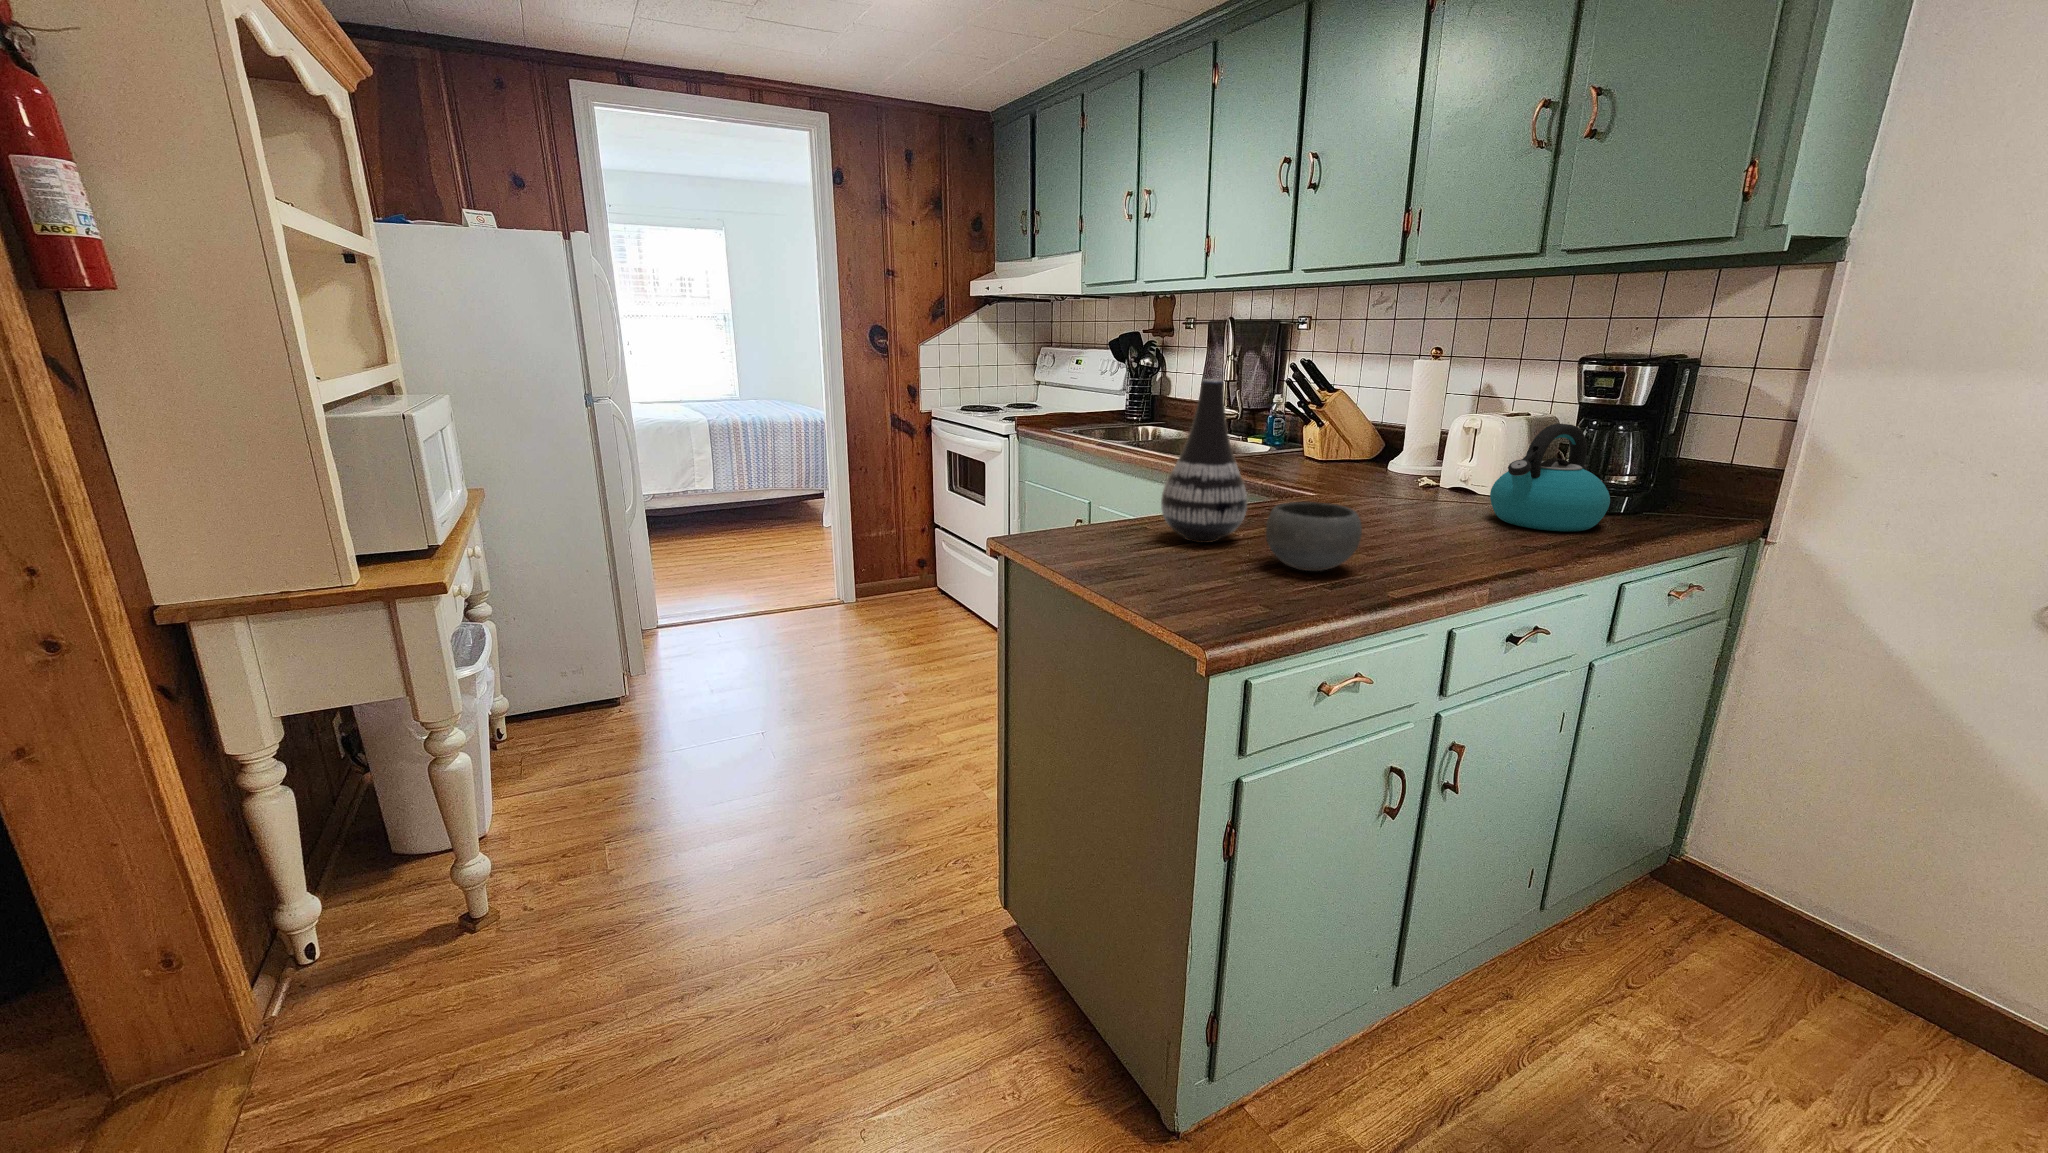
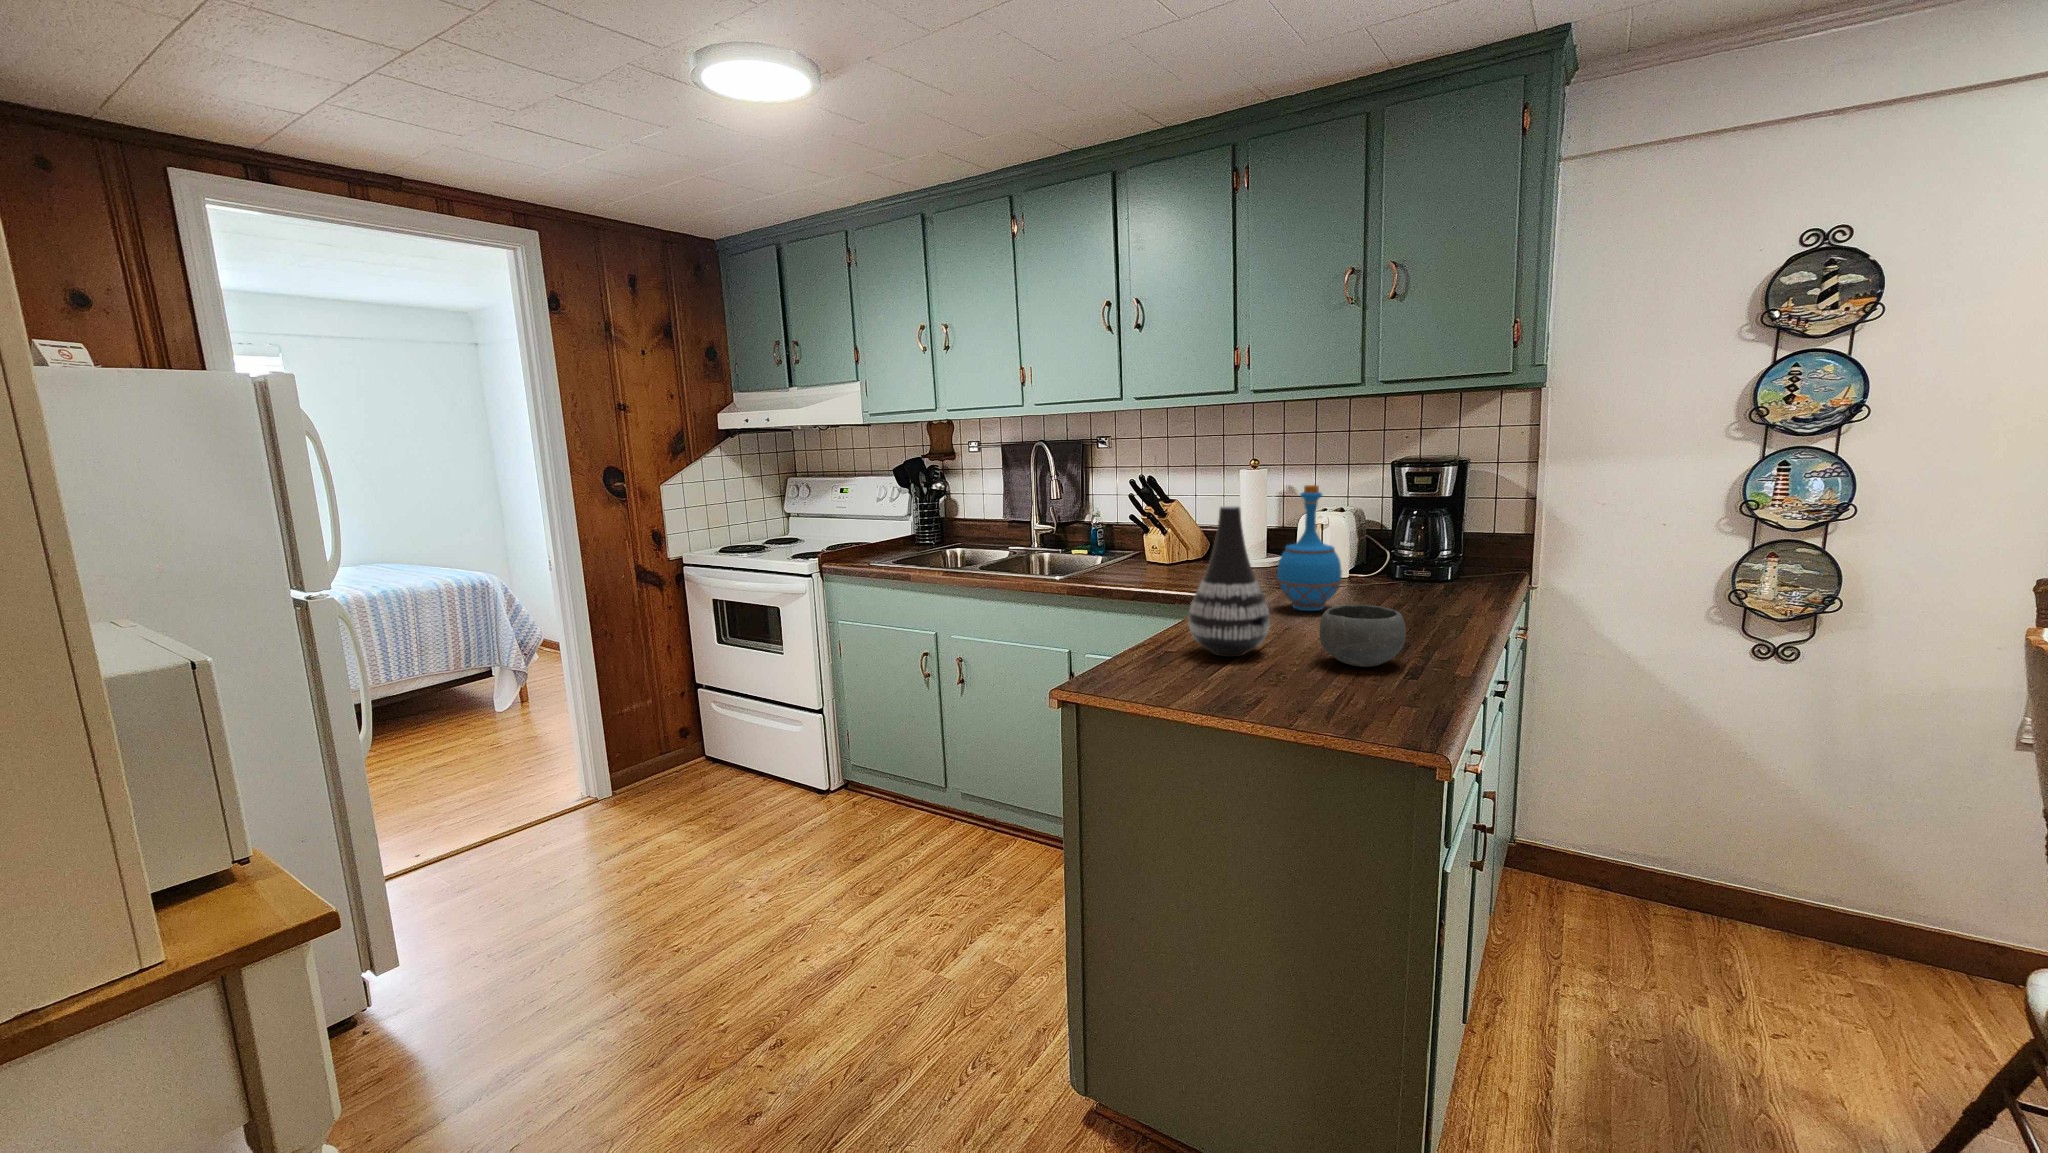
bottle: none [1343,371,1422,519] -> present [1277,485,1342,611]
kettle: present [1490,424,1610,532] -> none [1376,517,1468,602]

